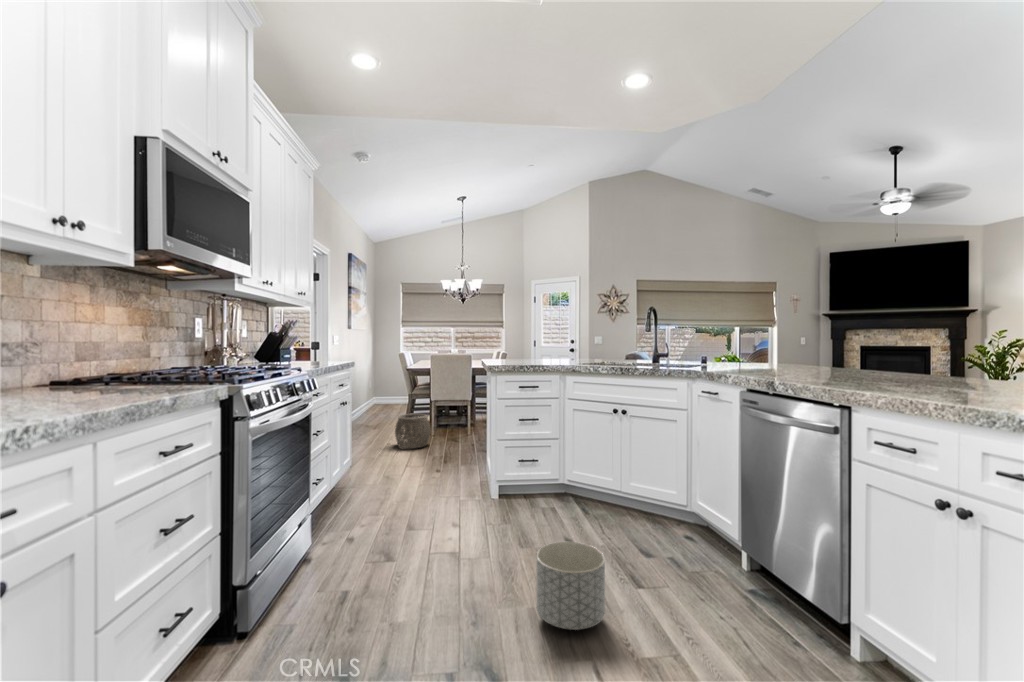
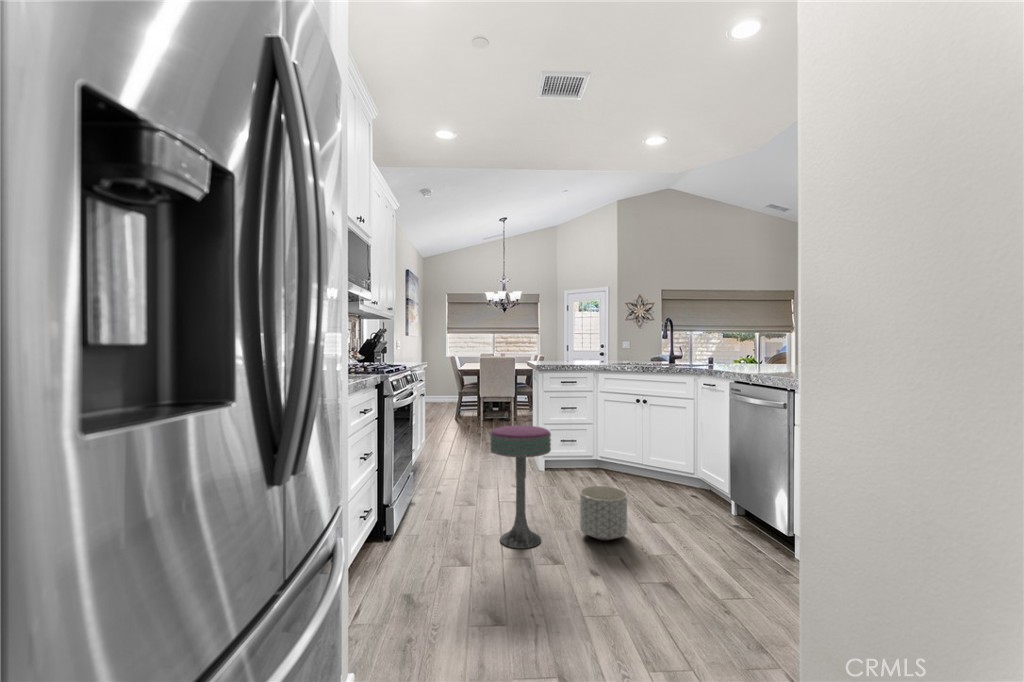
woven basket: present [395,414,430,448] -> none [452,407,482,436]
bar stool: none [401,457,493,651] -> present [491,426,551,549]

